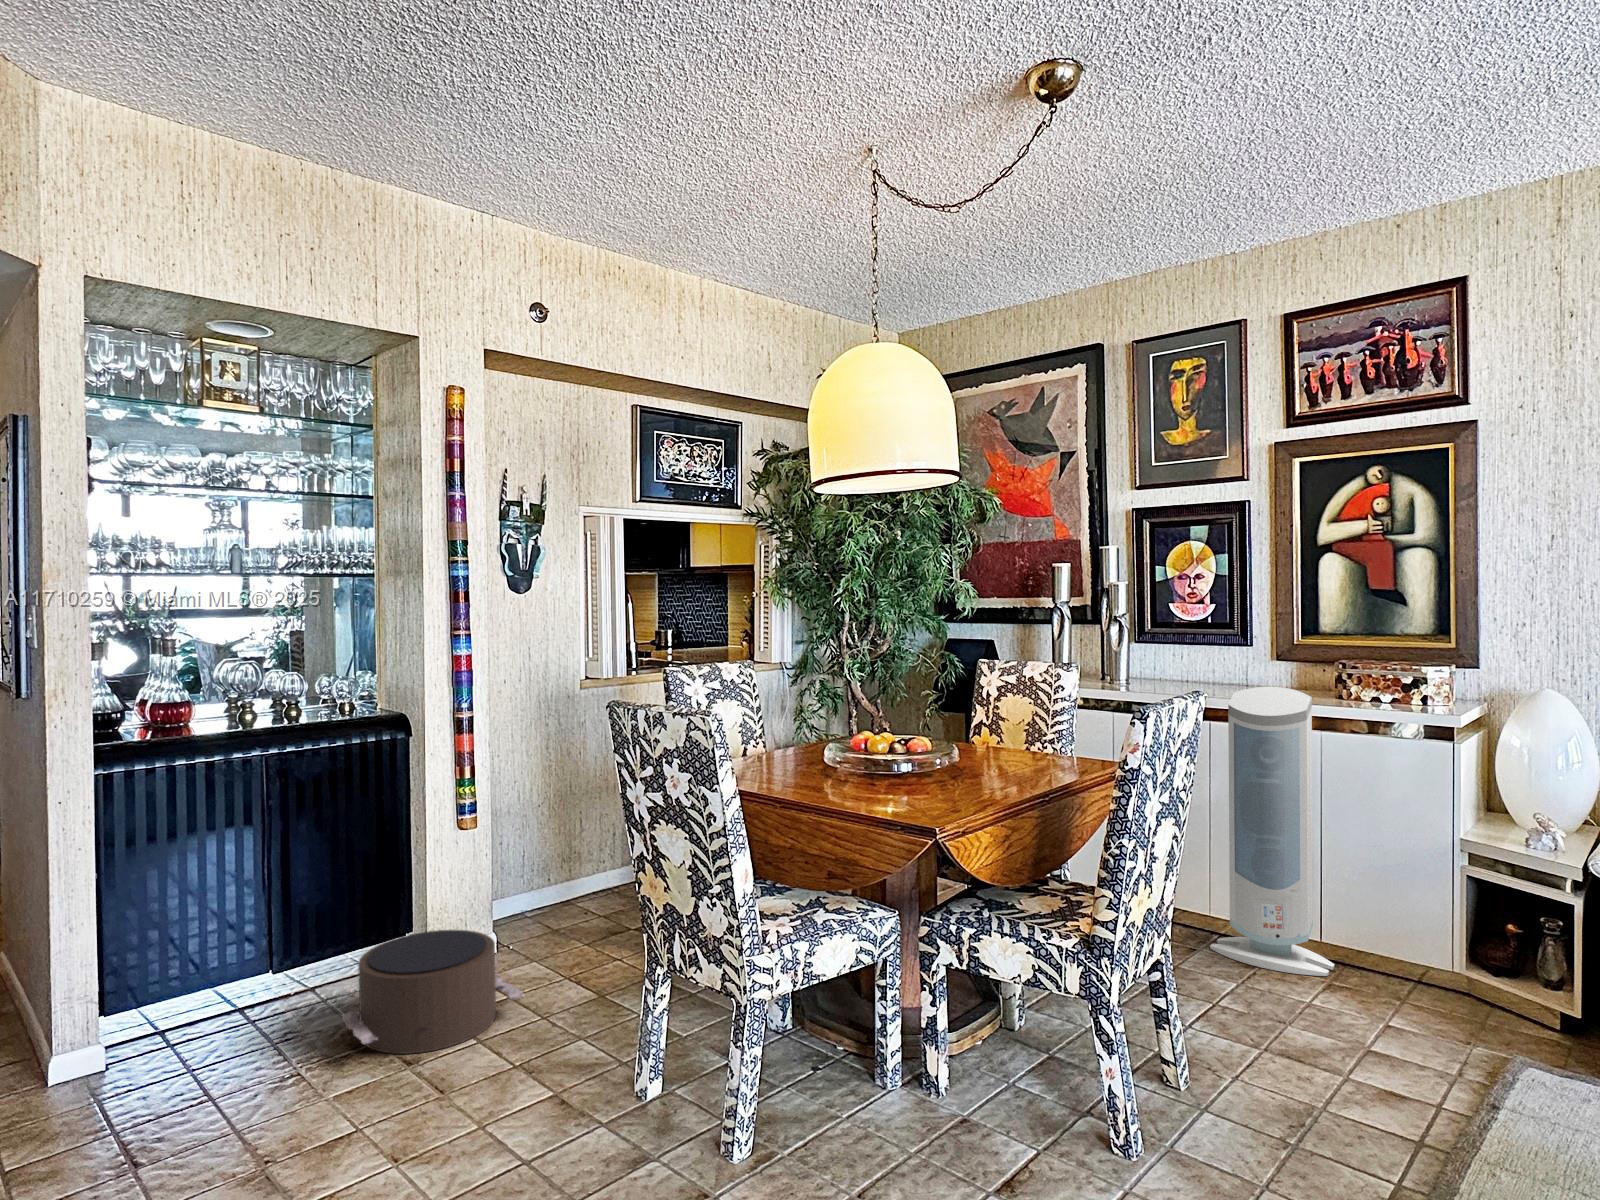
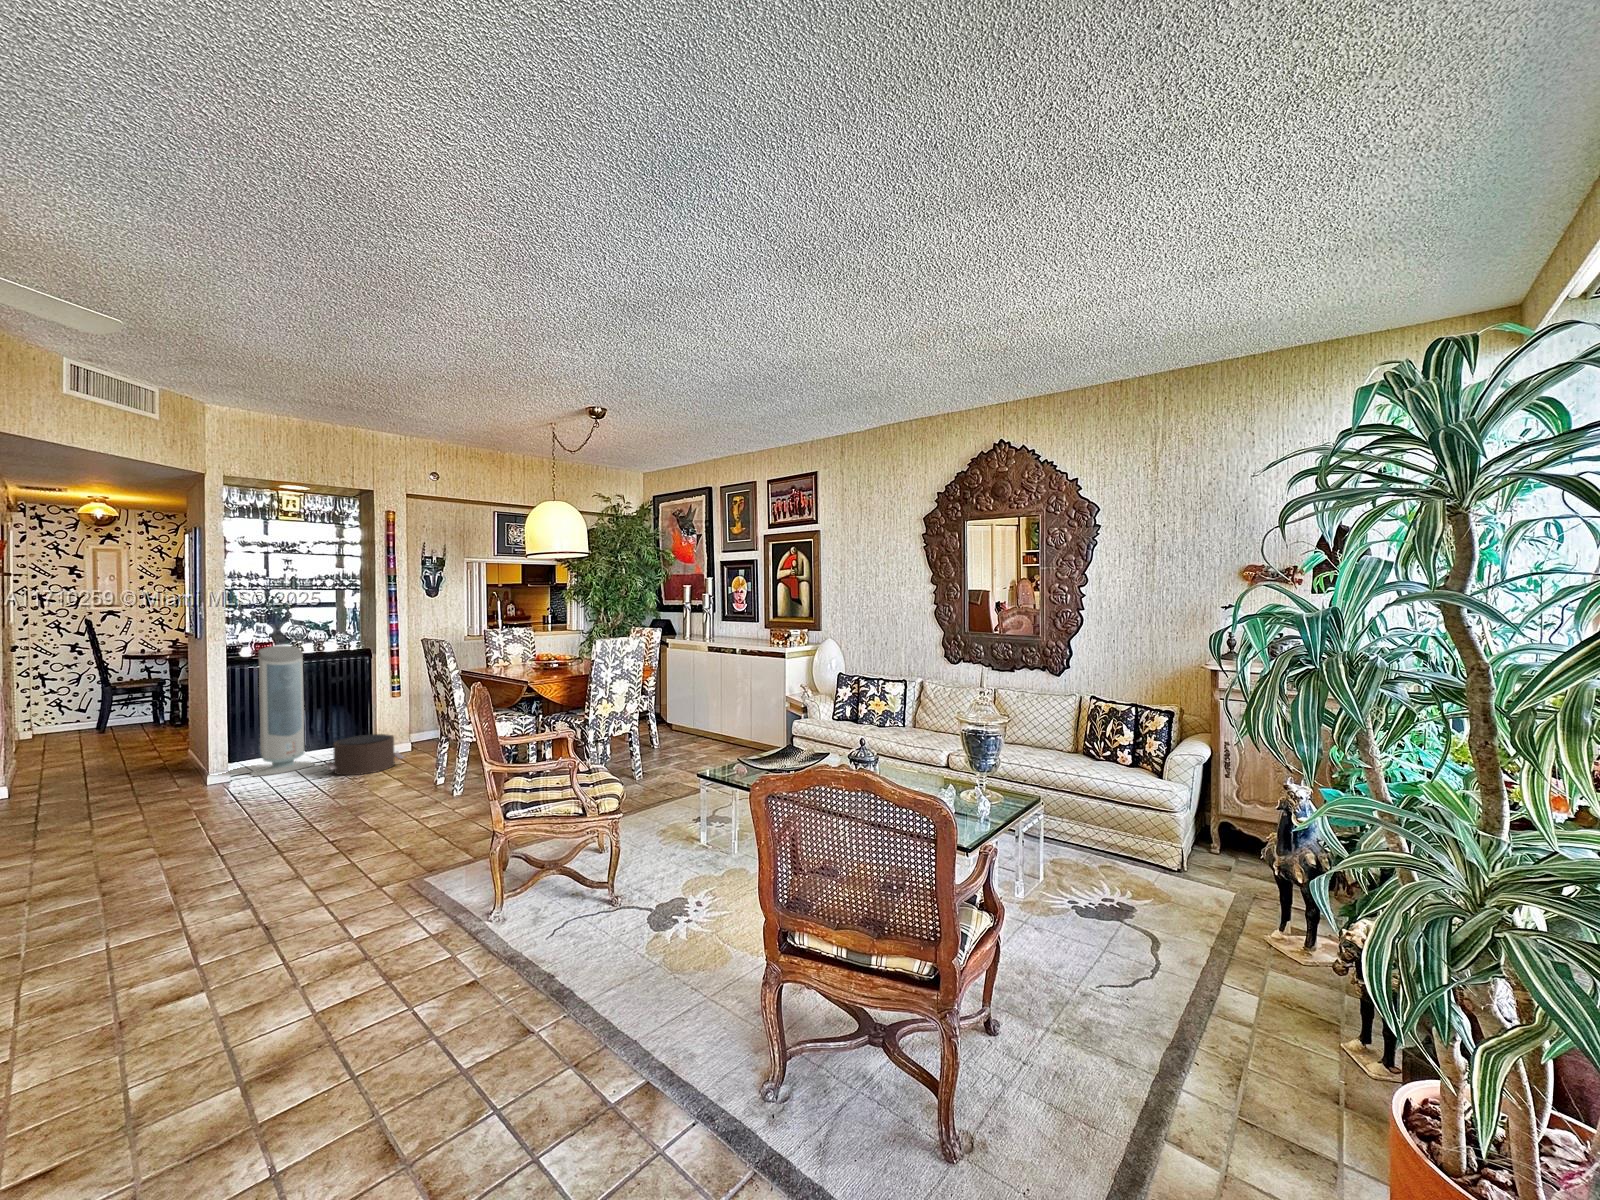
air purifier: present [1210,687,1335,976] -> present [250,645,314,776]

